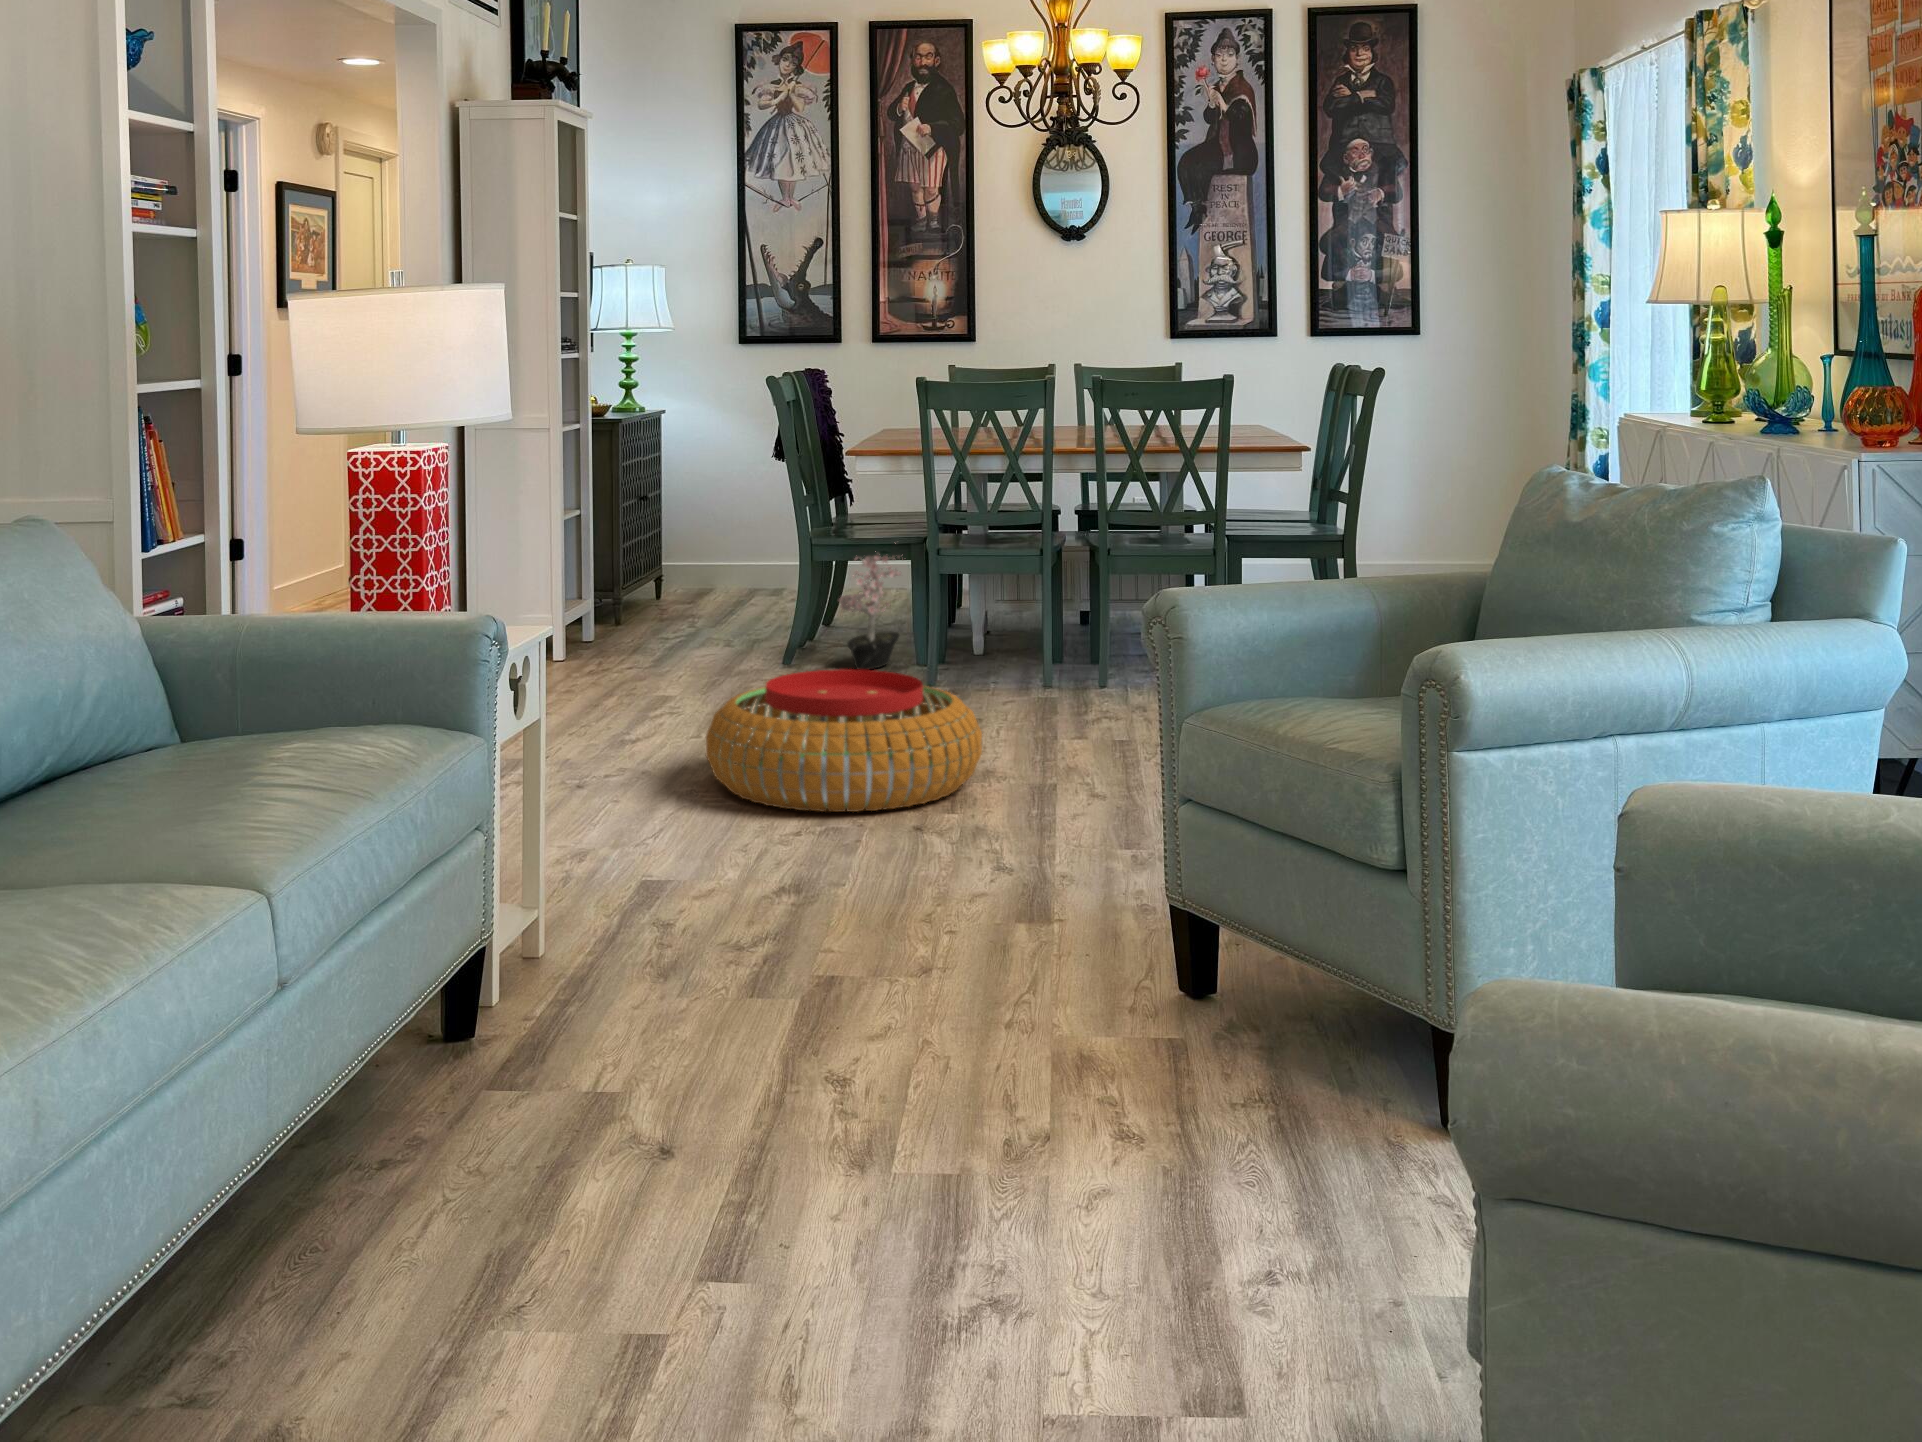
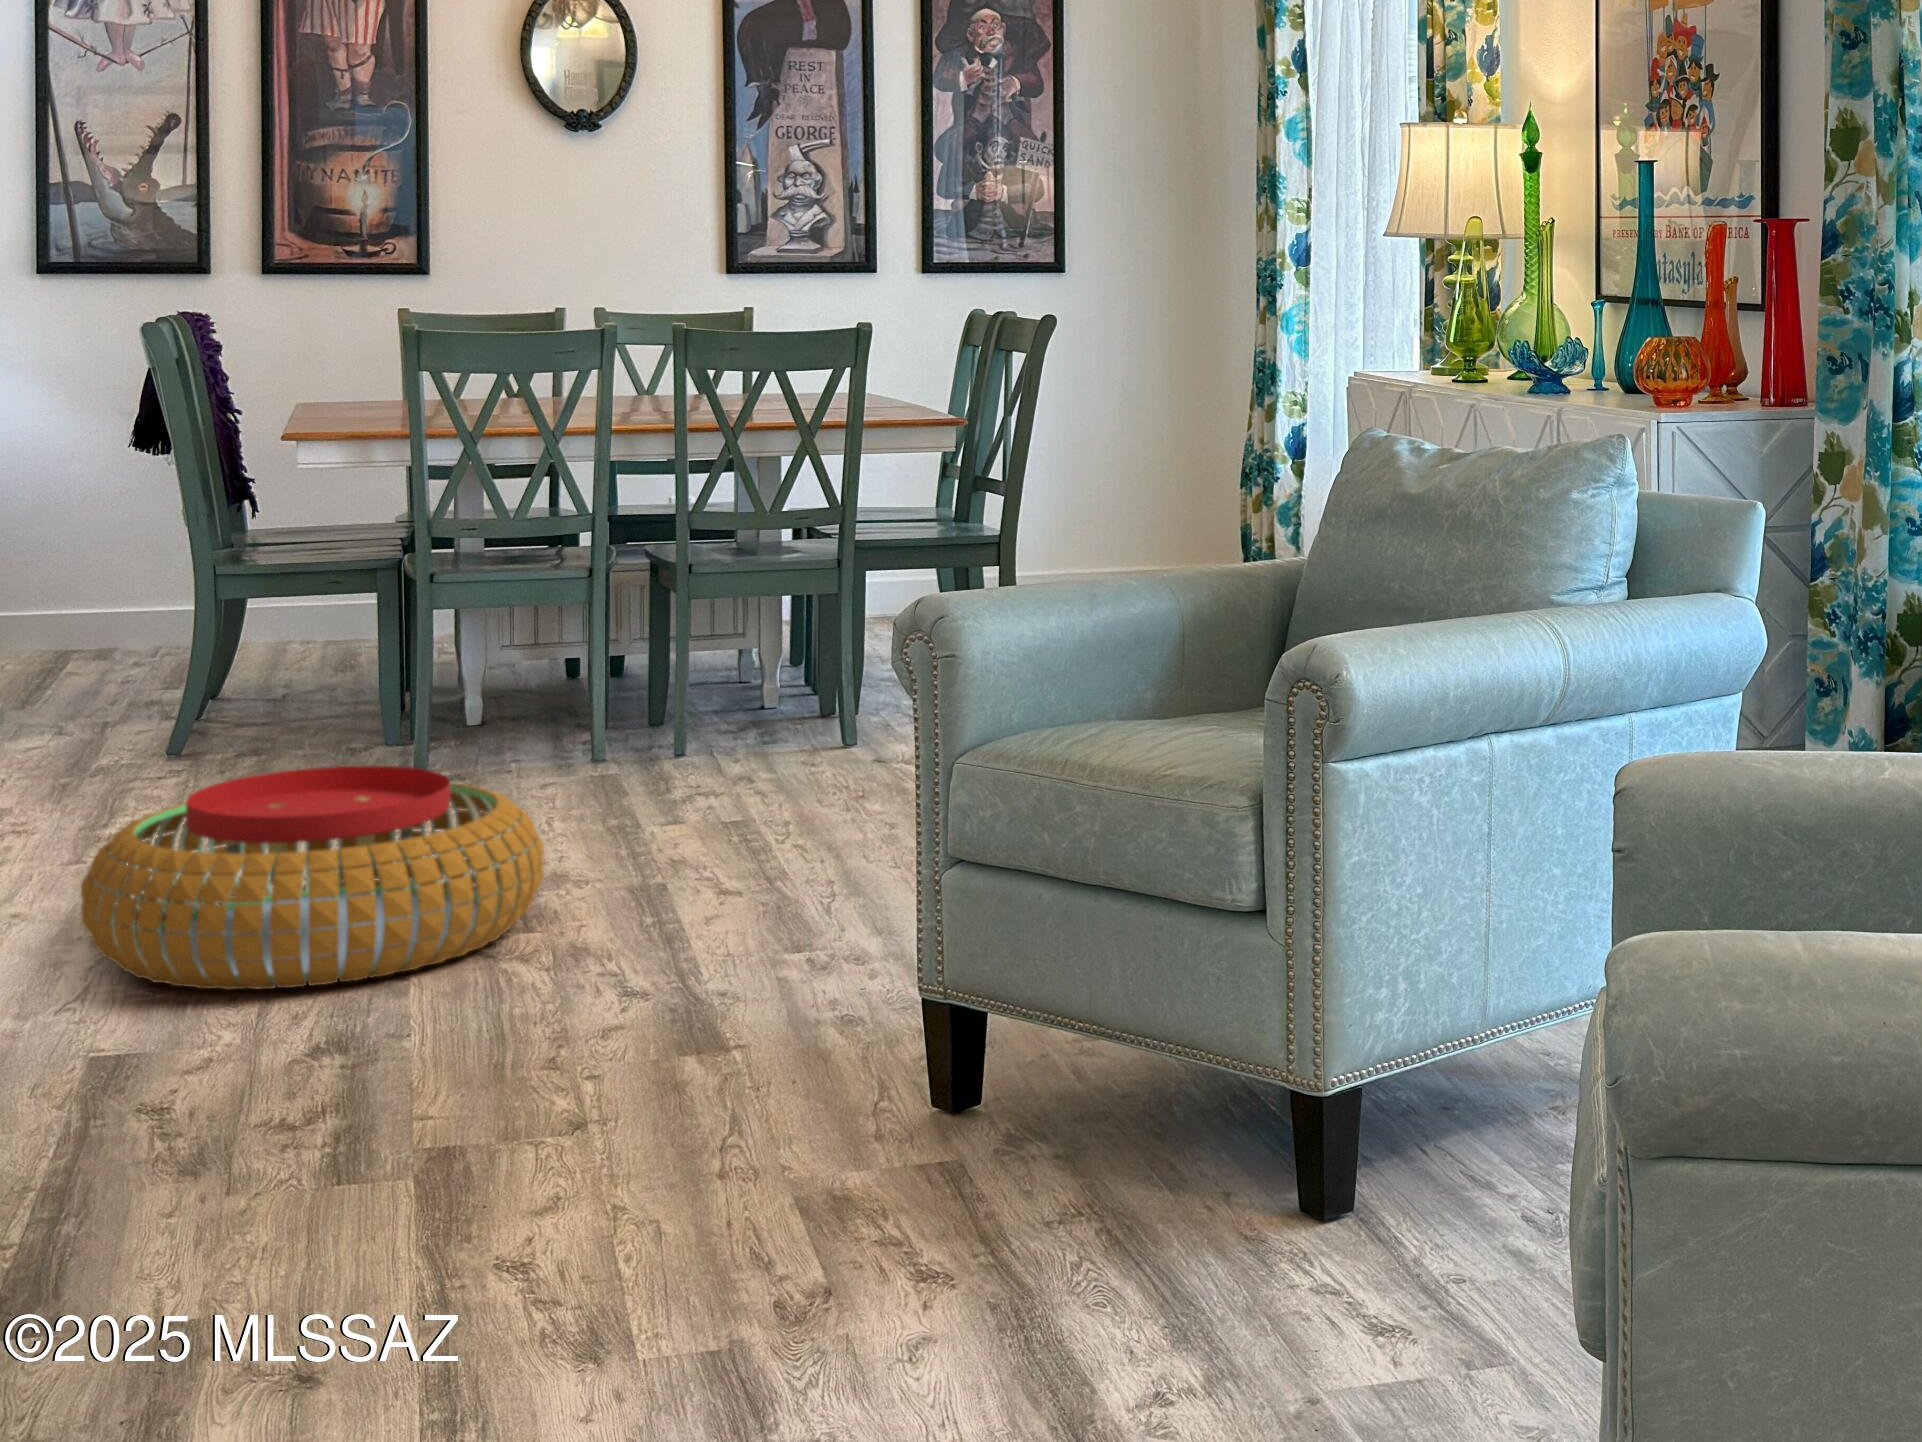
potted plant: present [839,543,902,670] -> none [243,559,368,764]

